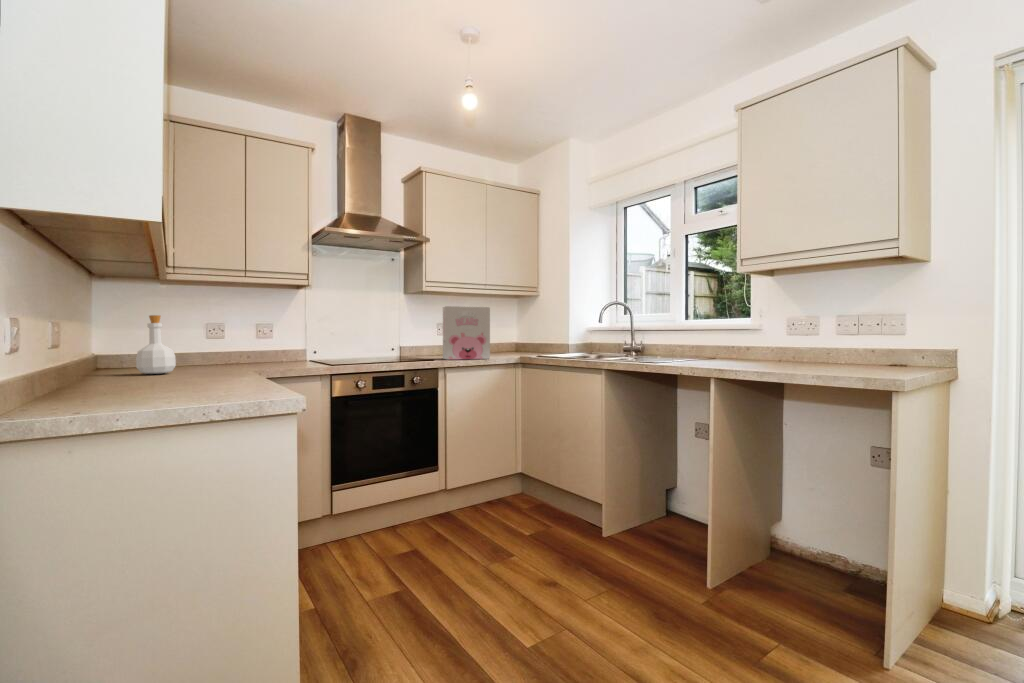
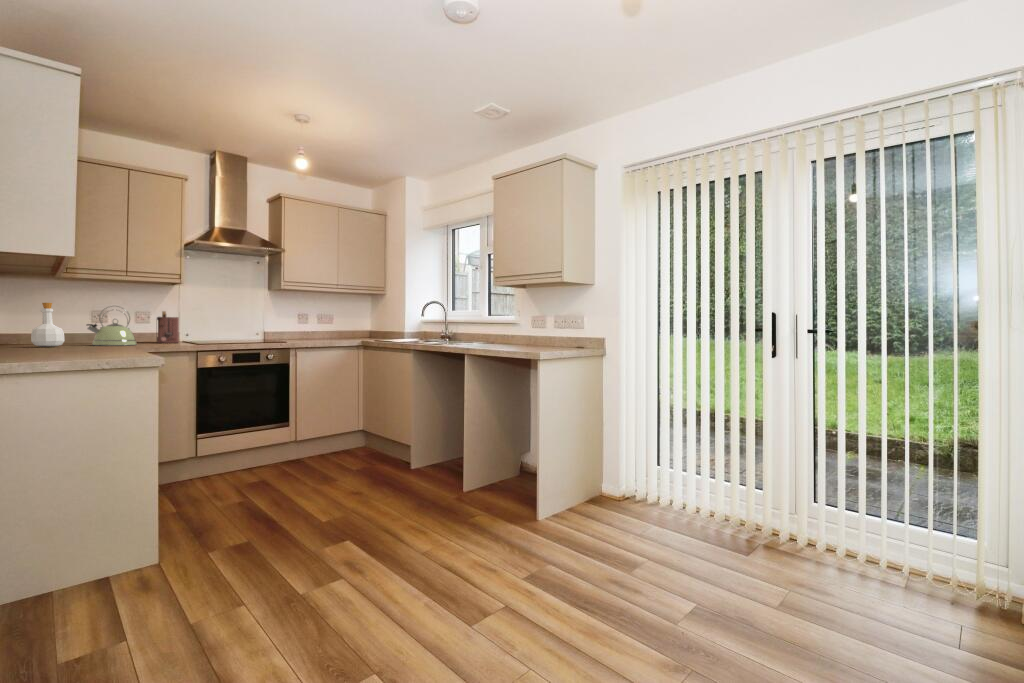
cereal box: present [443,306,490,360] -> none [296,302,334,343]
kettle: none [201,317,261,370] -> present [87,306,137,346]
toaster: none [280,323,306,363] -> present [157,311,179,343]

